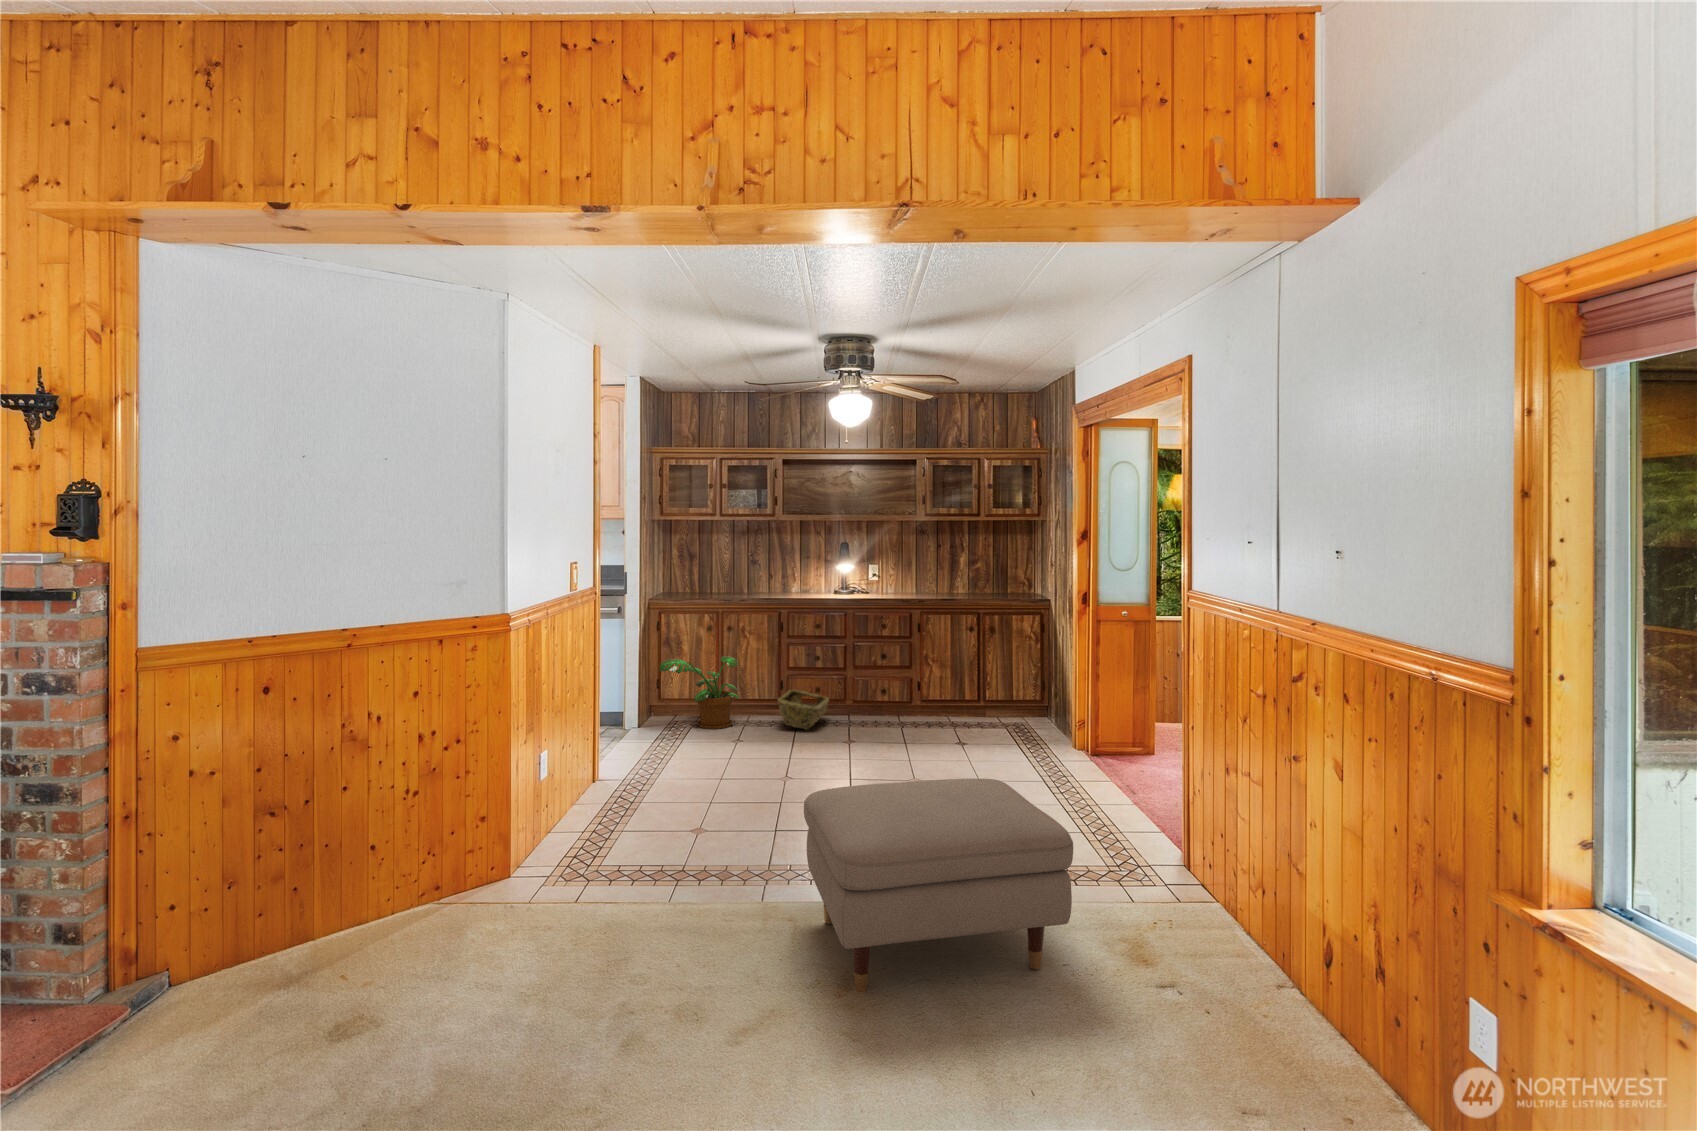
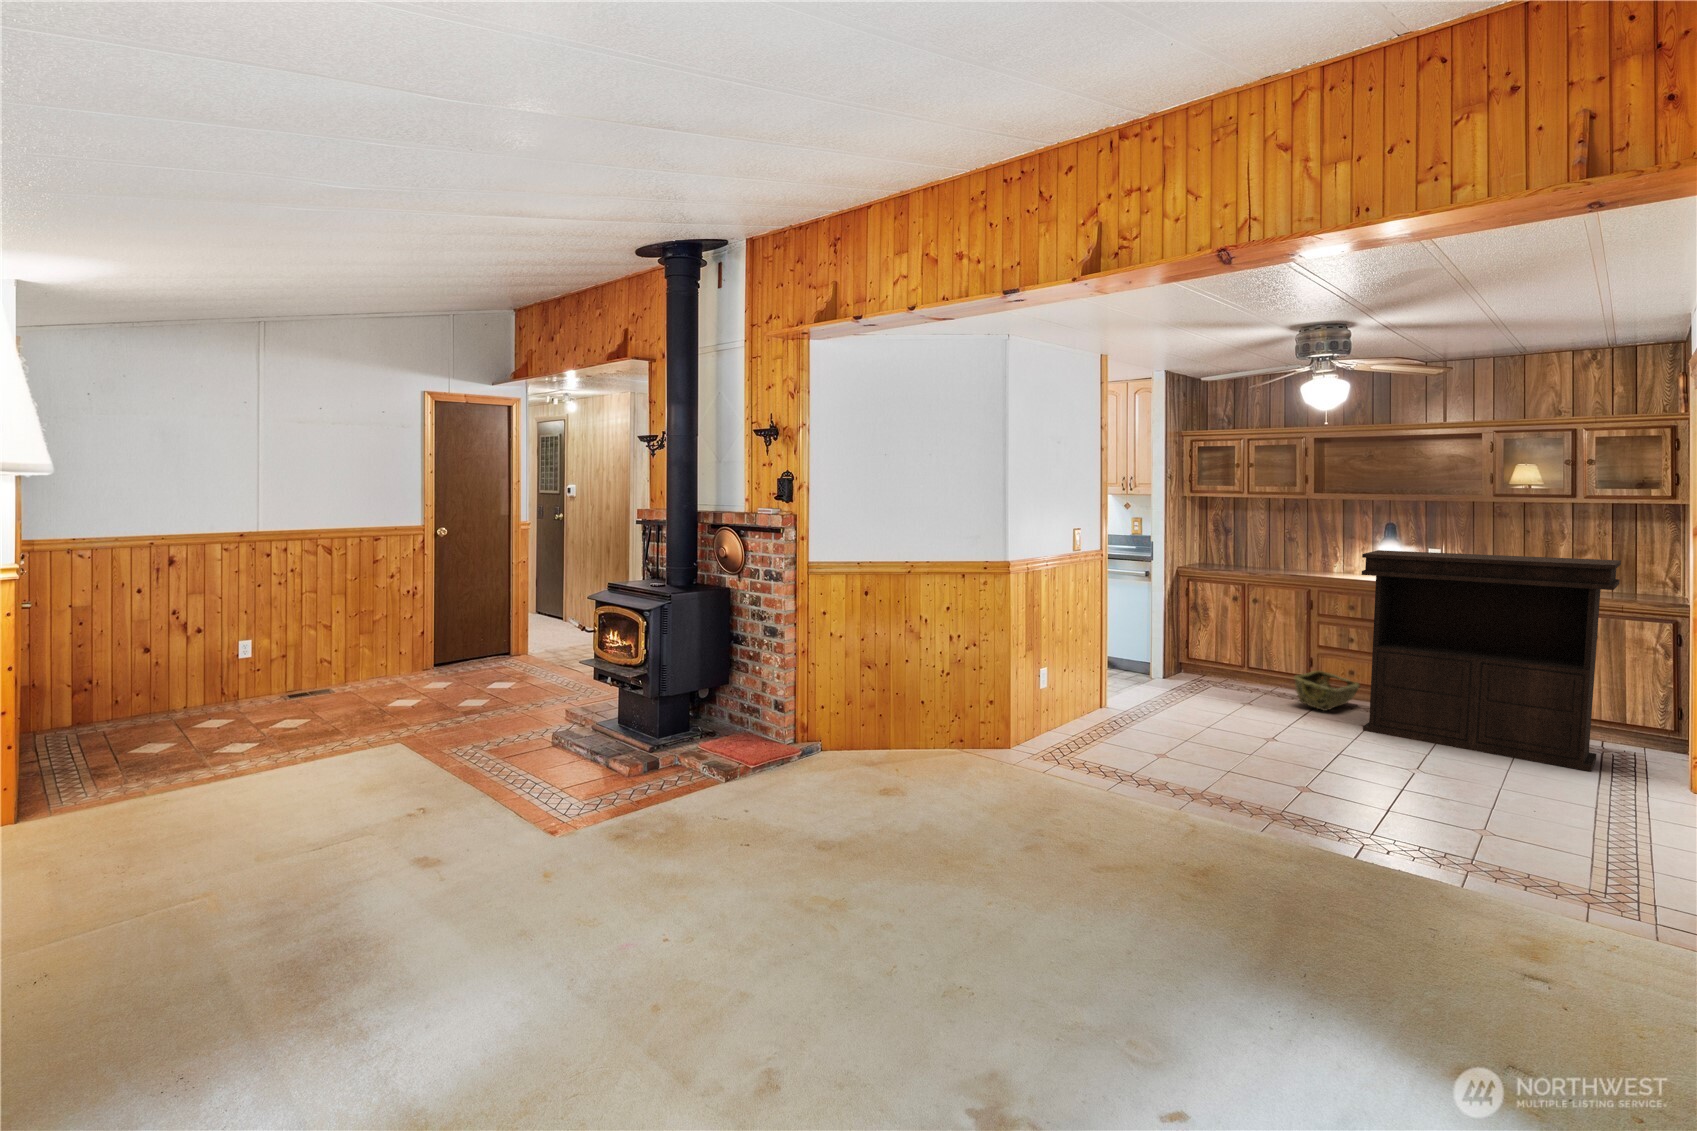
console table: none [844,569,1030,750] -> present [1361,550,1621,771]
potted plant: present [660,656,739,729] -> none [1176,627,1262,697]
ottoman: present [804,778,1073,992] -> none [1187,734,1439,930]

